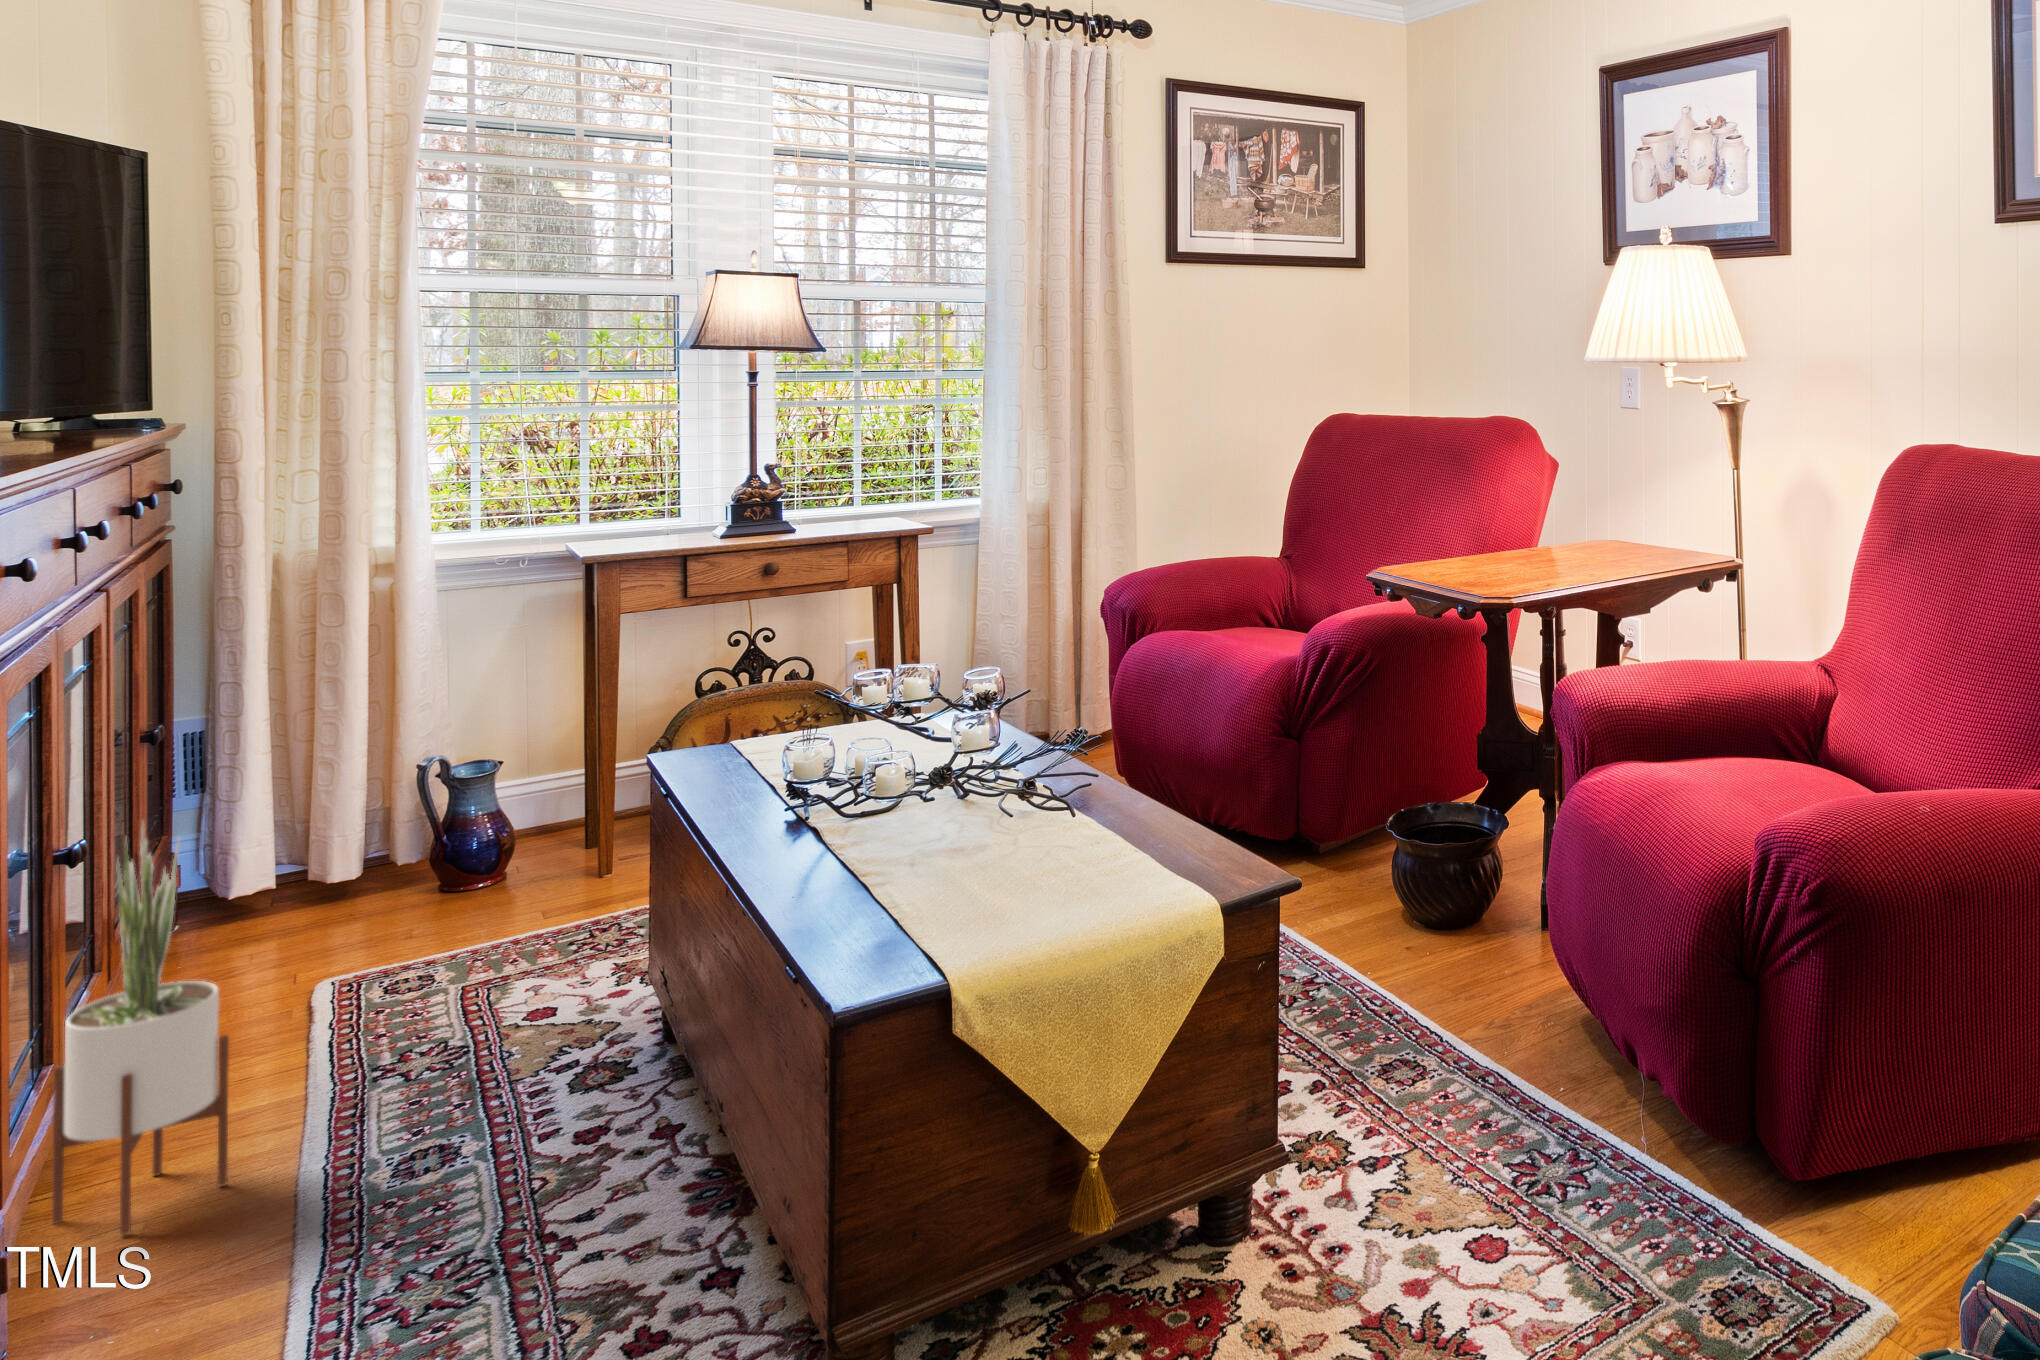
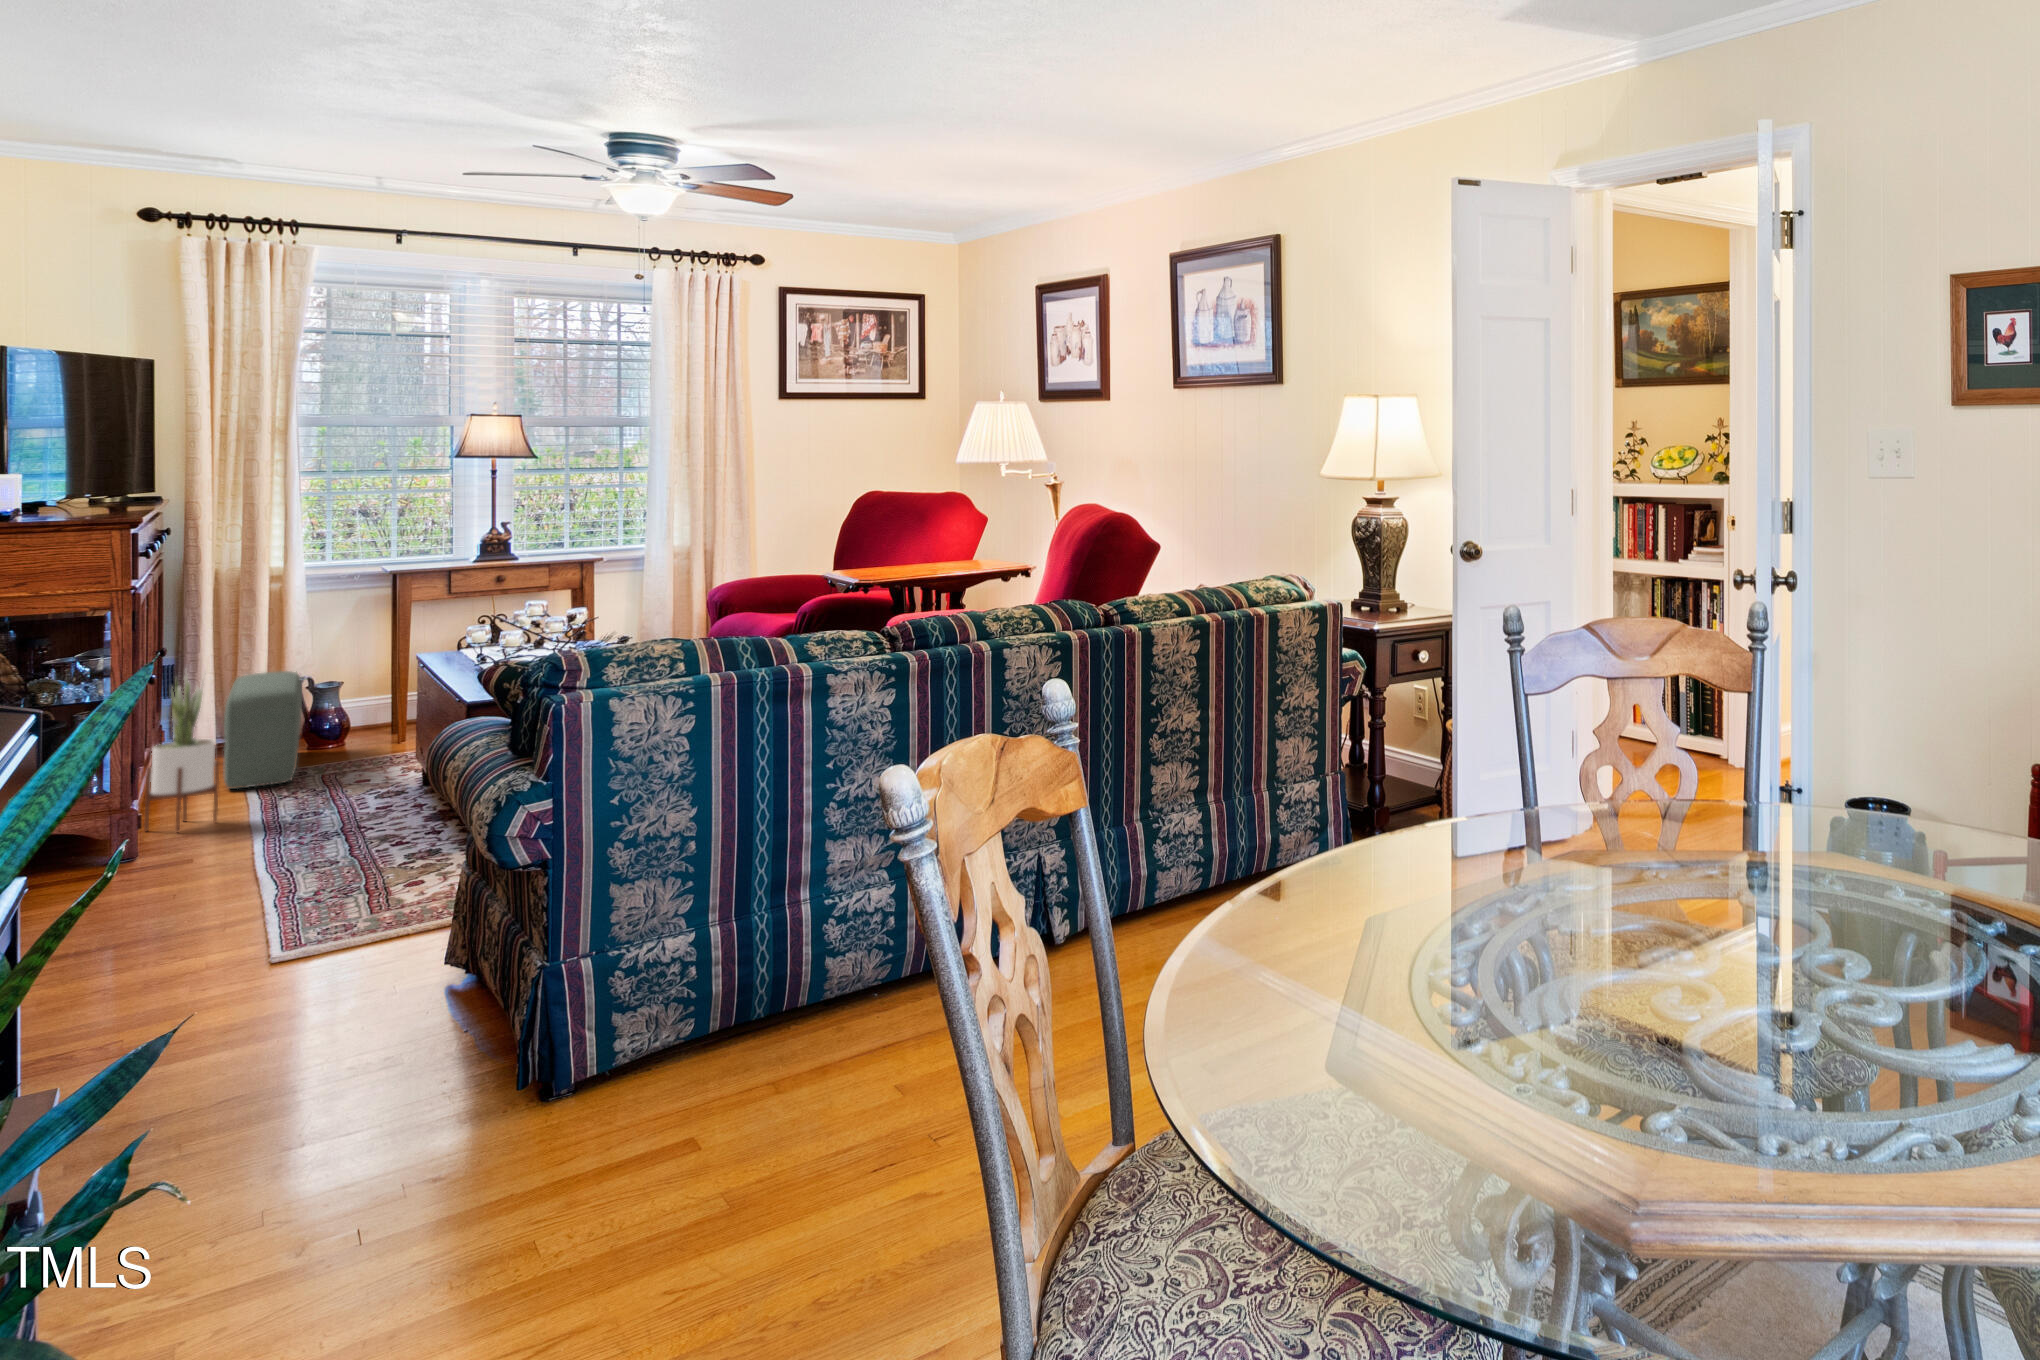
pouf: none [269,752,429,1036] -> present [223,671,302,789]

